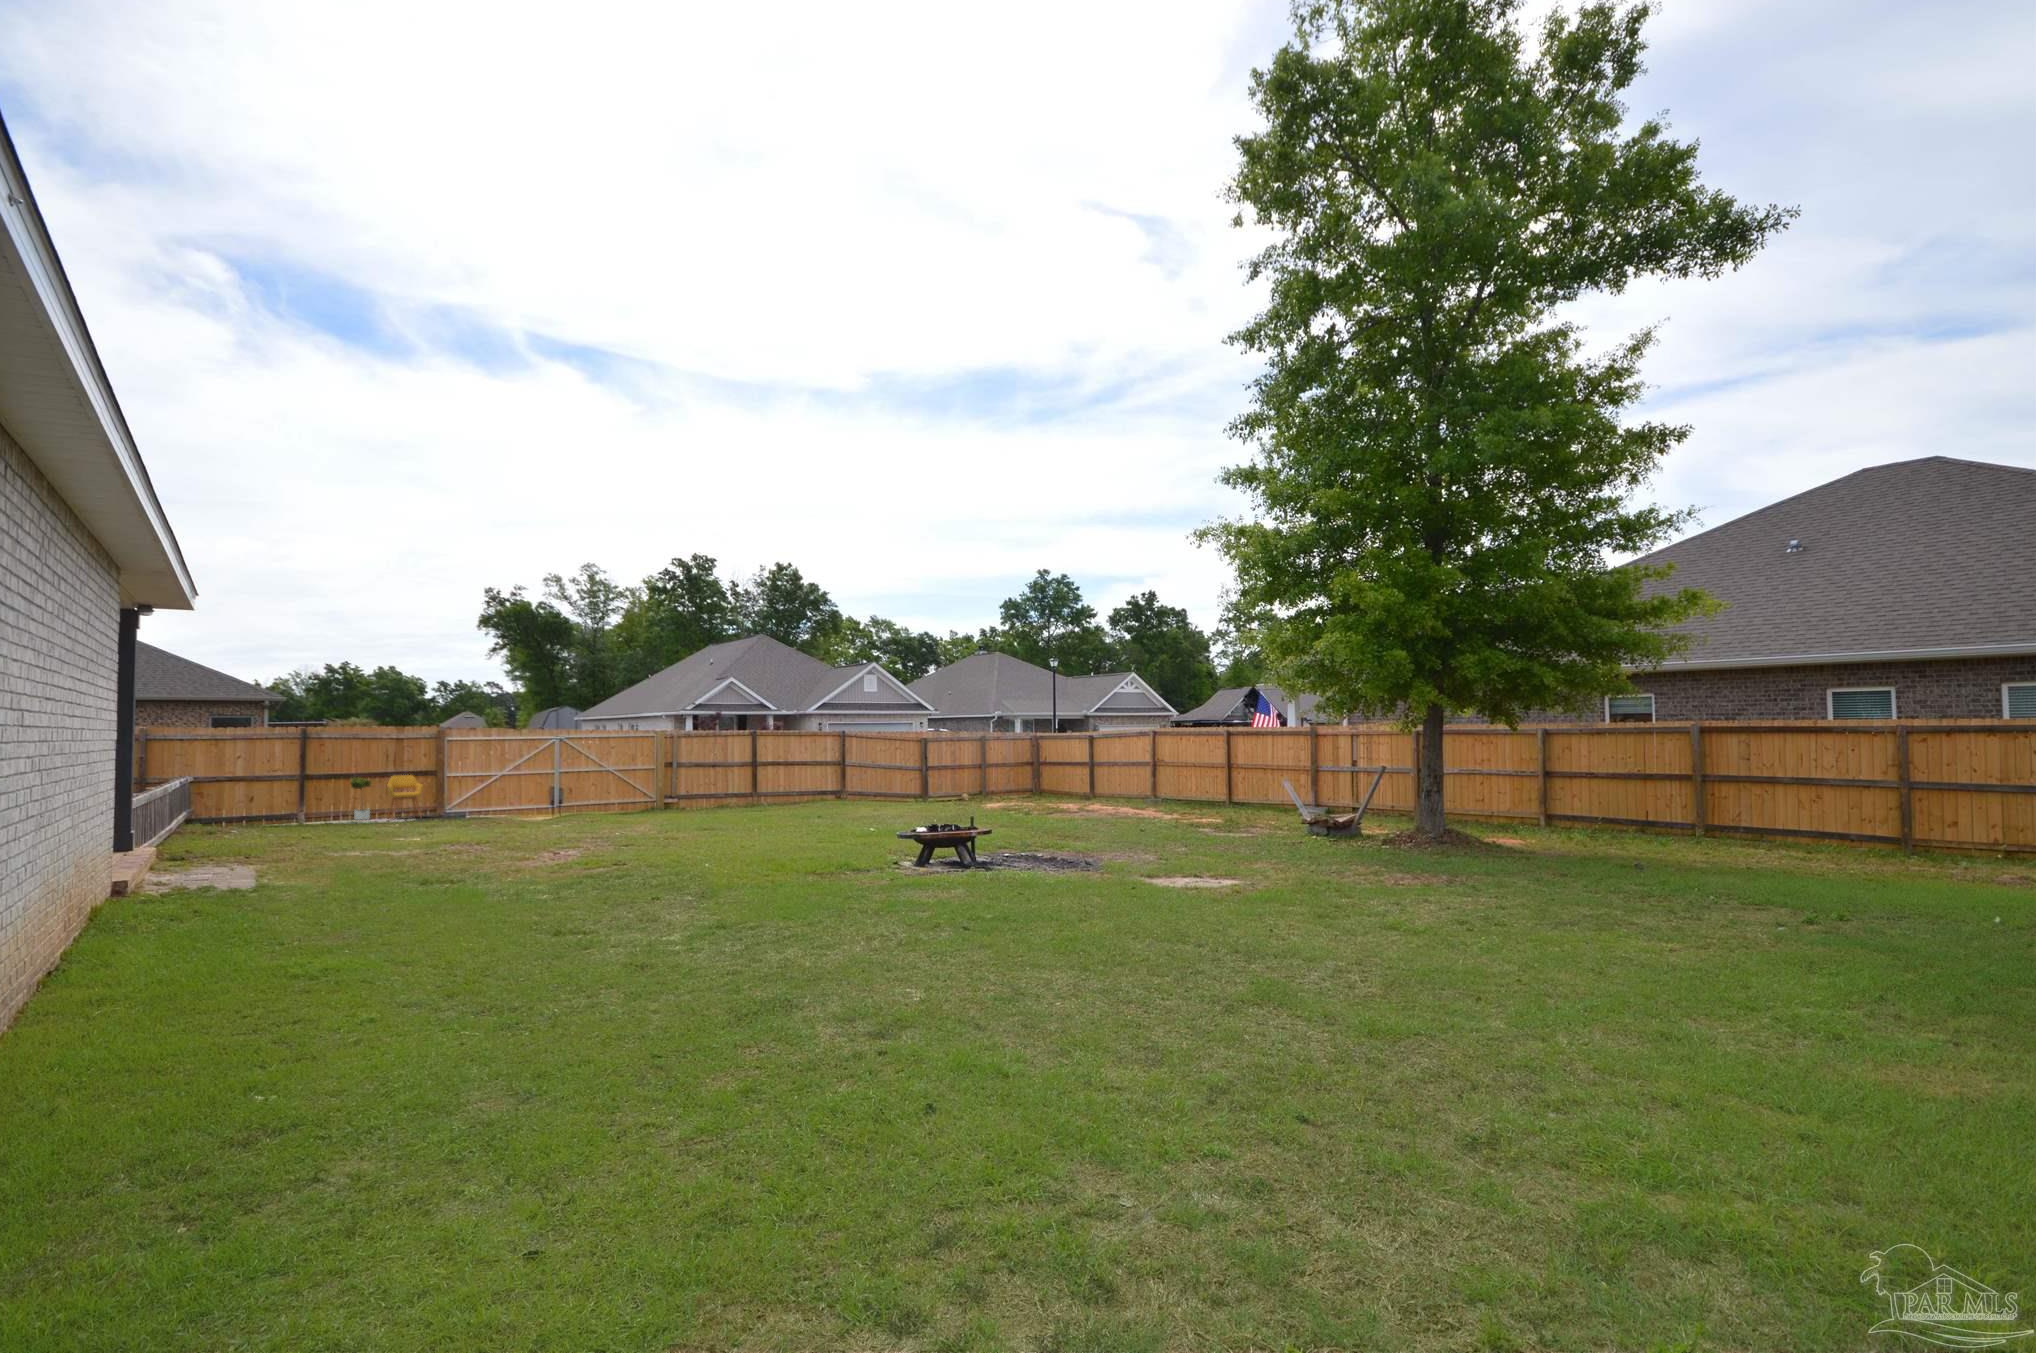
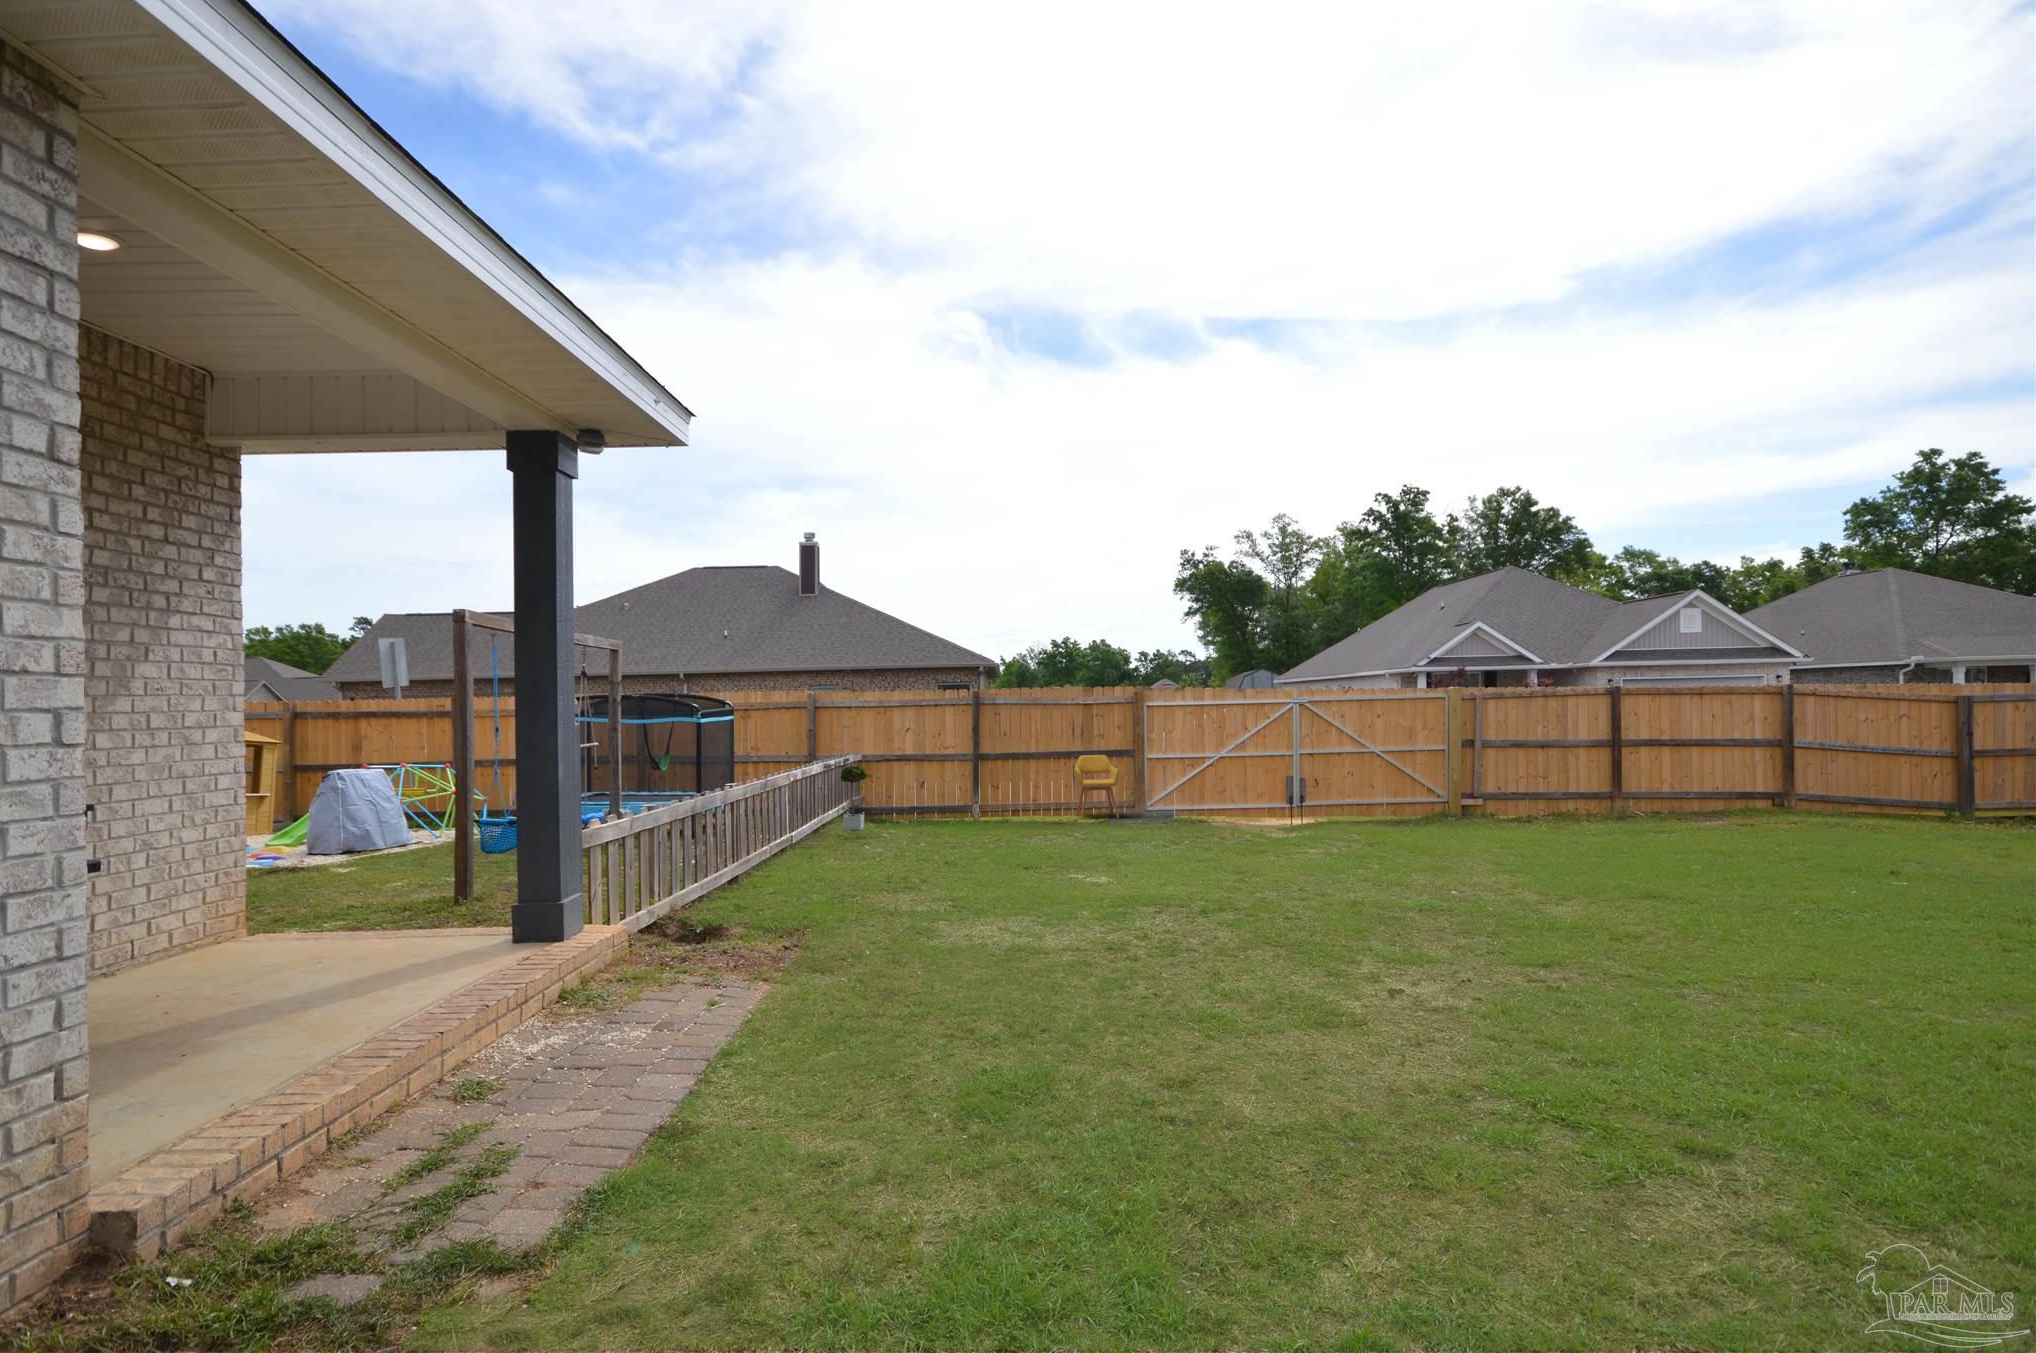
potted tree: present [351,778,371,820] -> present [840,764,867,830]

